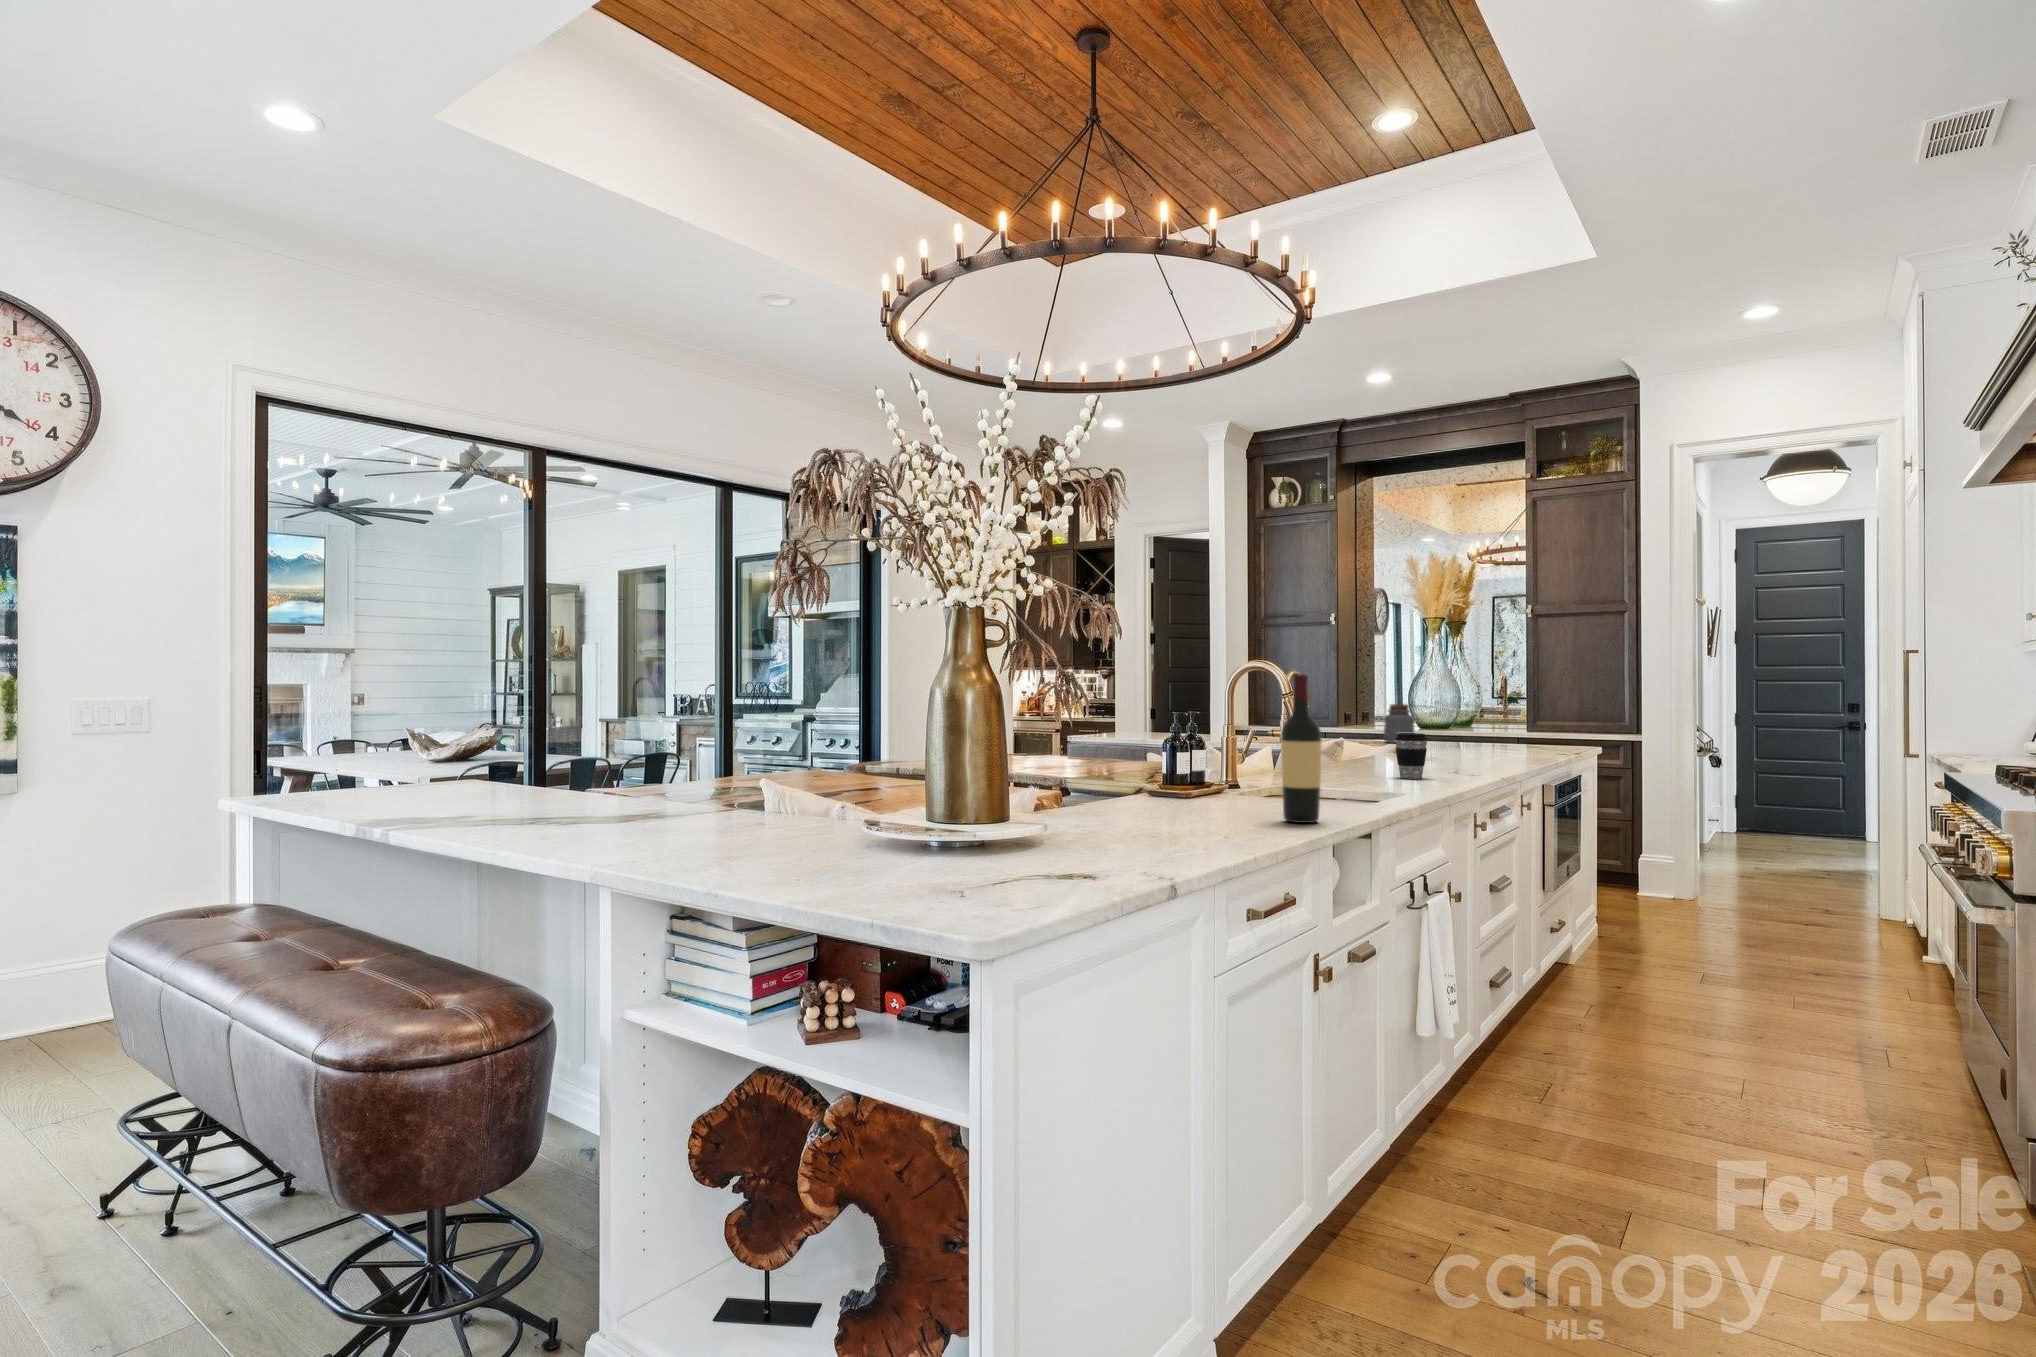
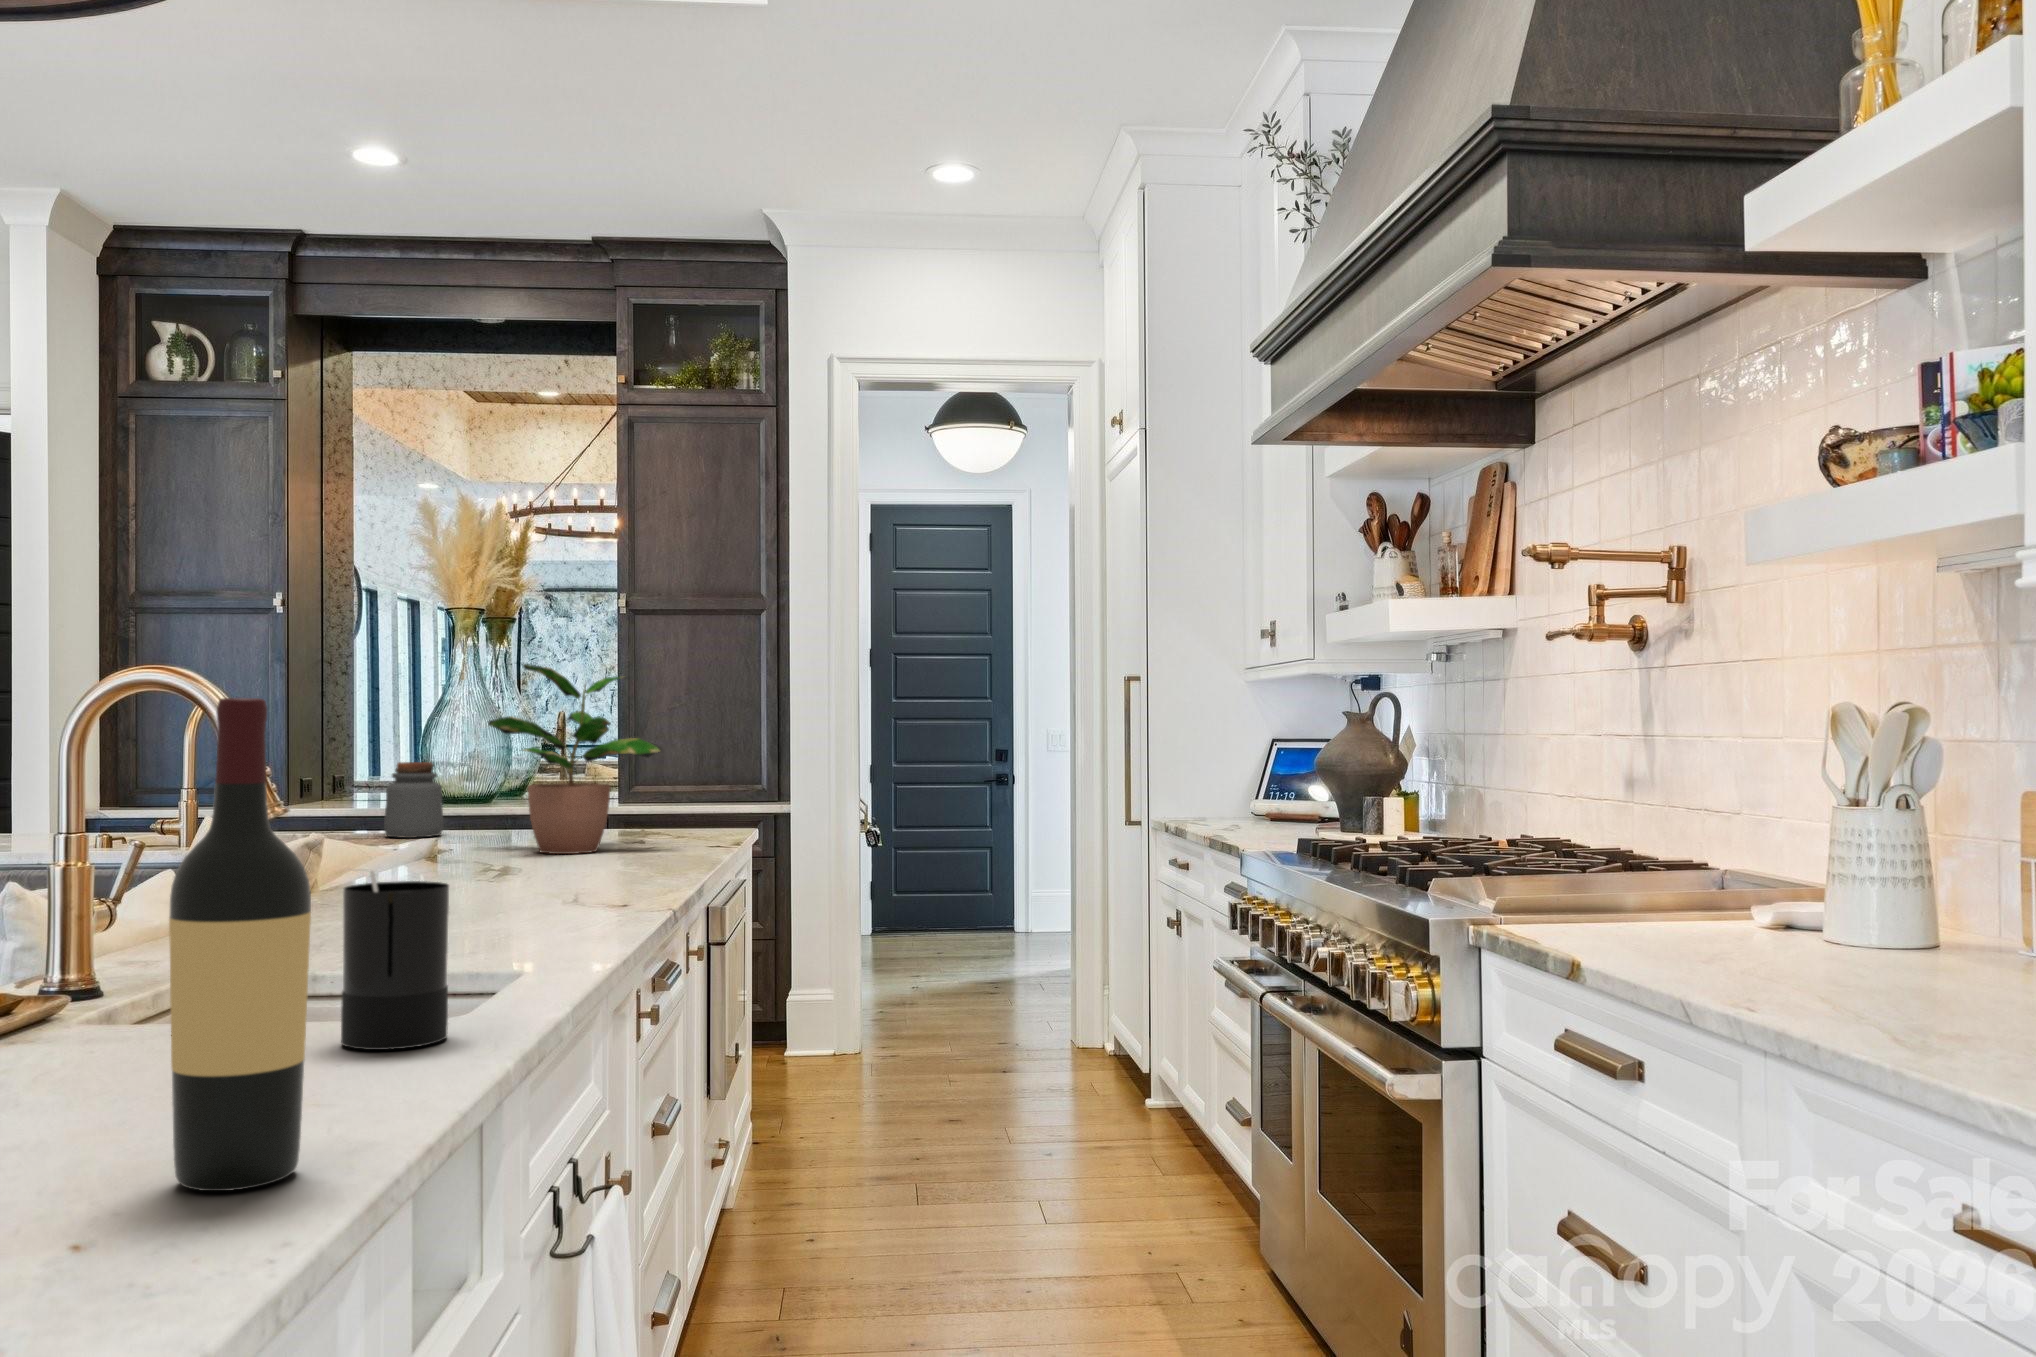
potted plant: none [1433,653,1528,753] -> present [488,664,662,854]
coffee cup: present [1395,733,1428,779] -> none [448,834,522,938]
candle: none [1340,737,1379,803] -> present [341,870,449,1050]

